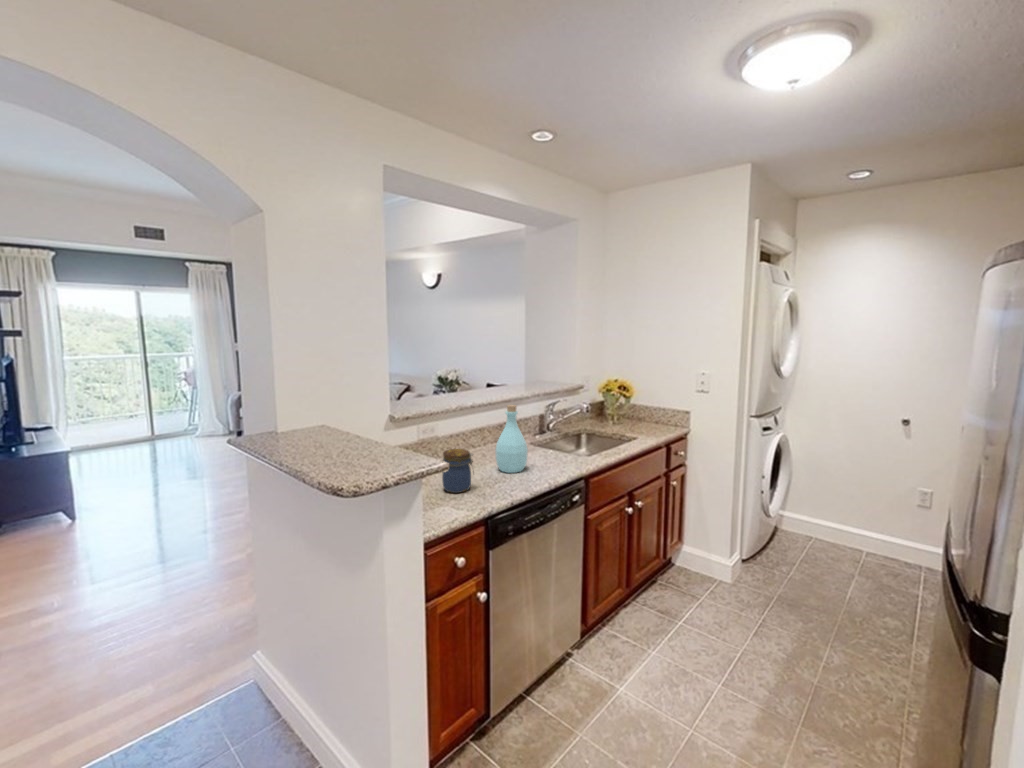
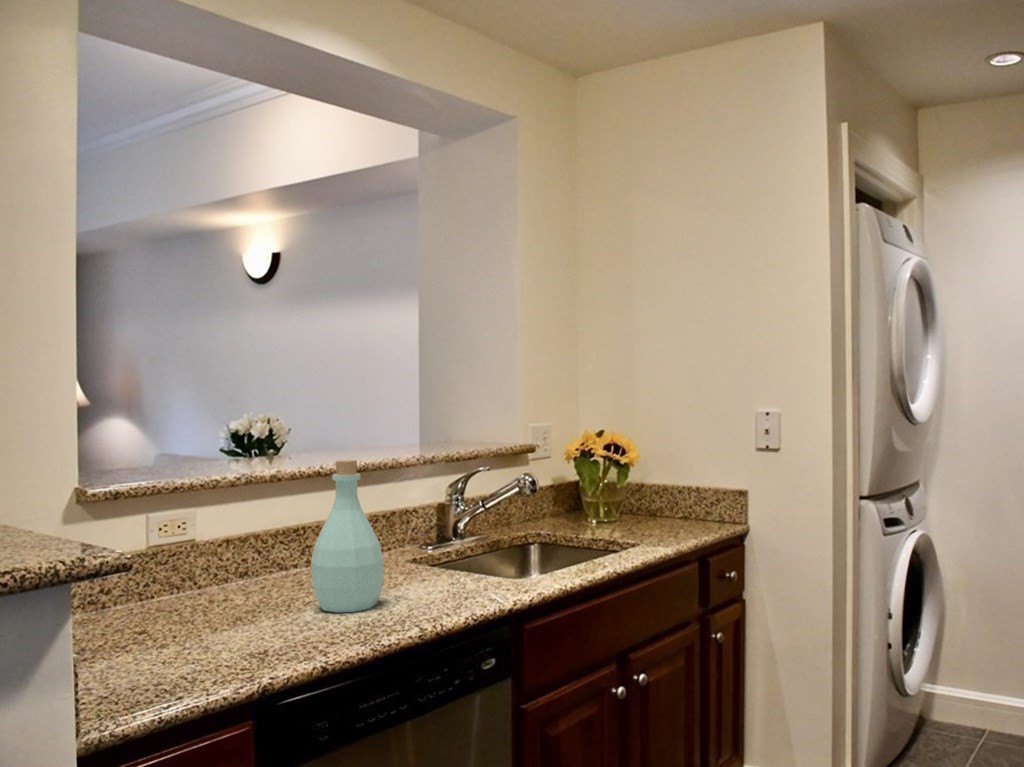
jar: present [442,449,473,493] -> none [166,553,244,655]

